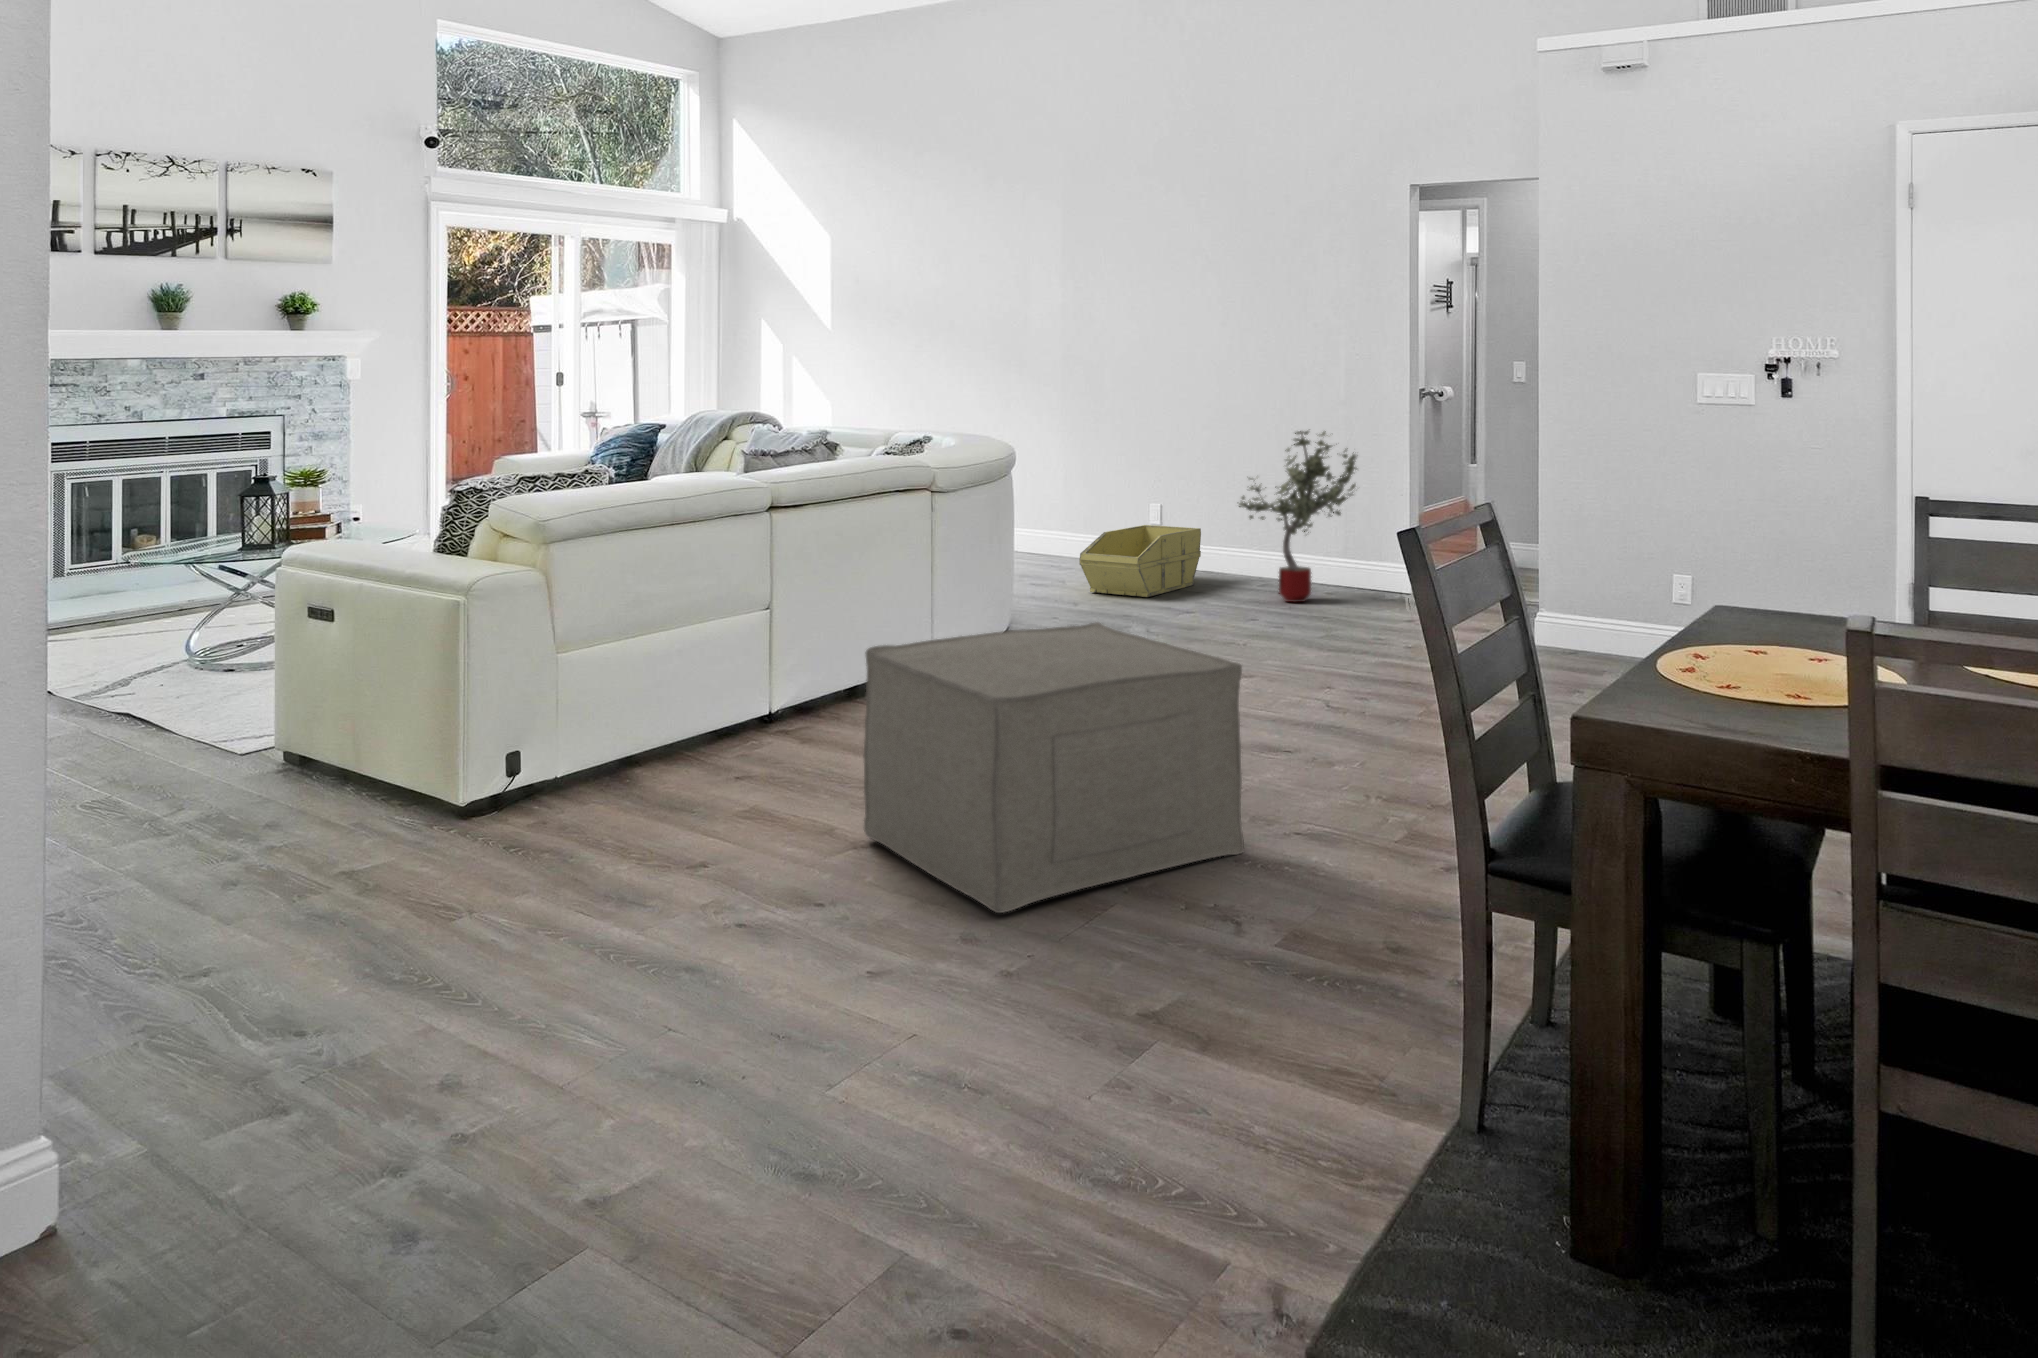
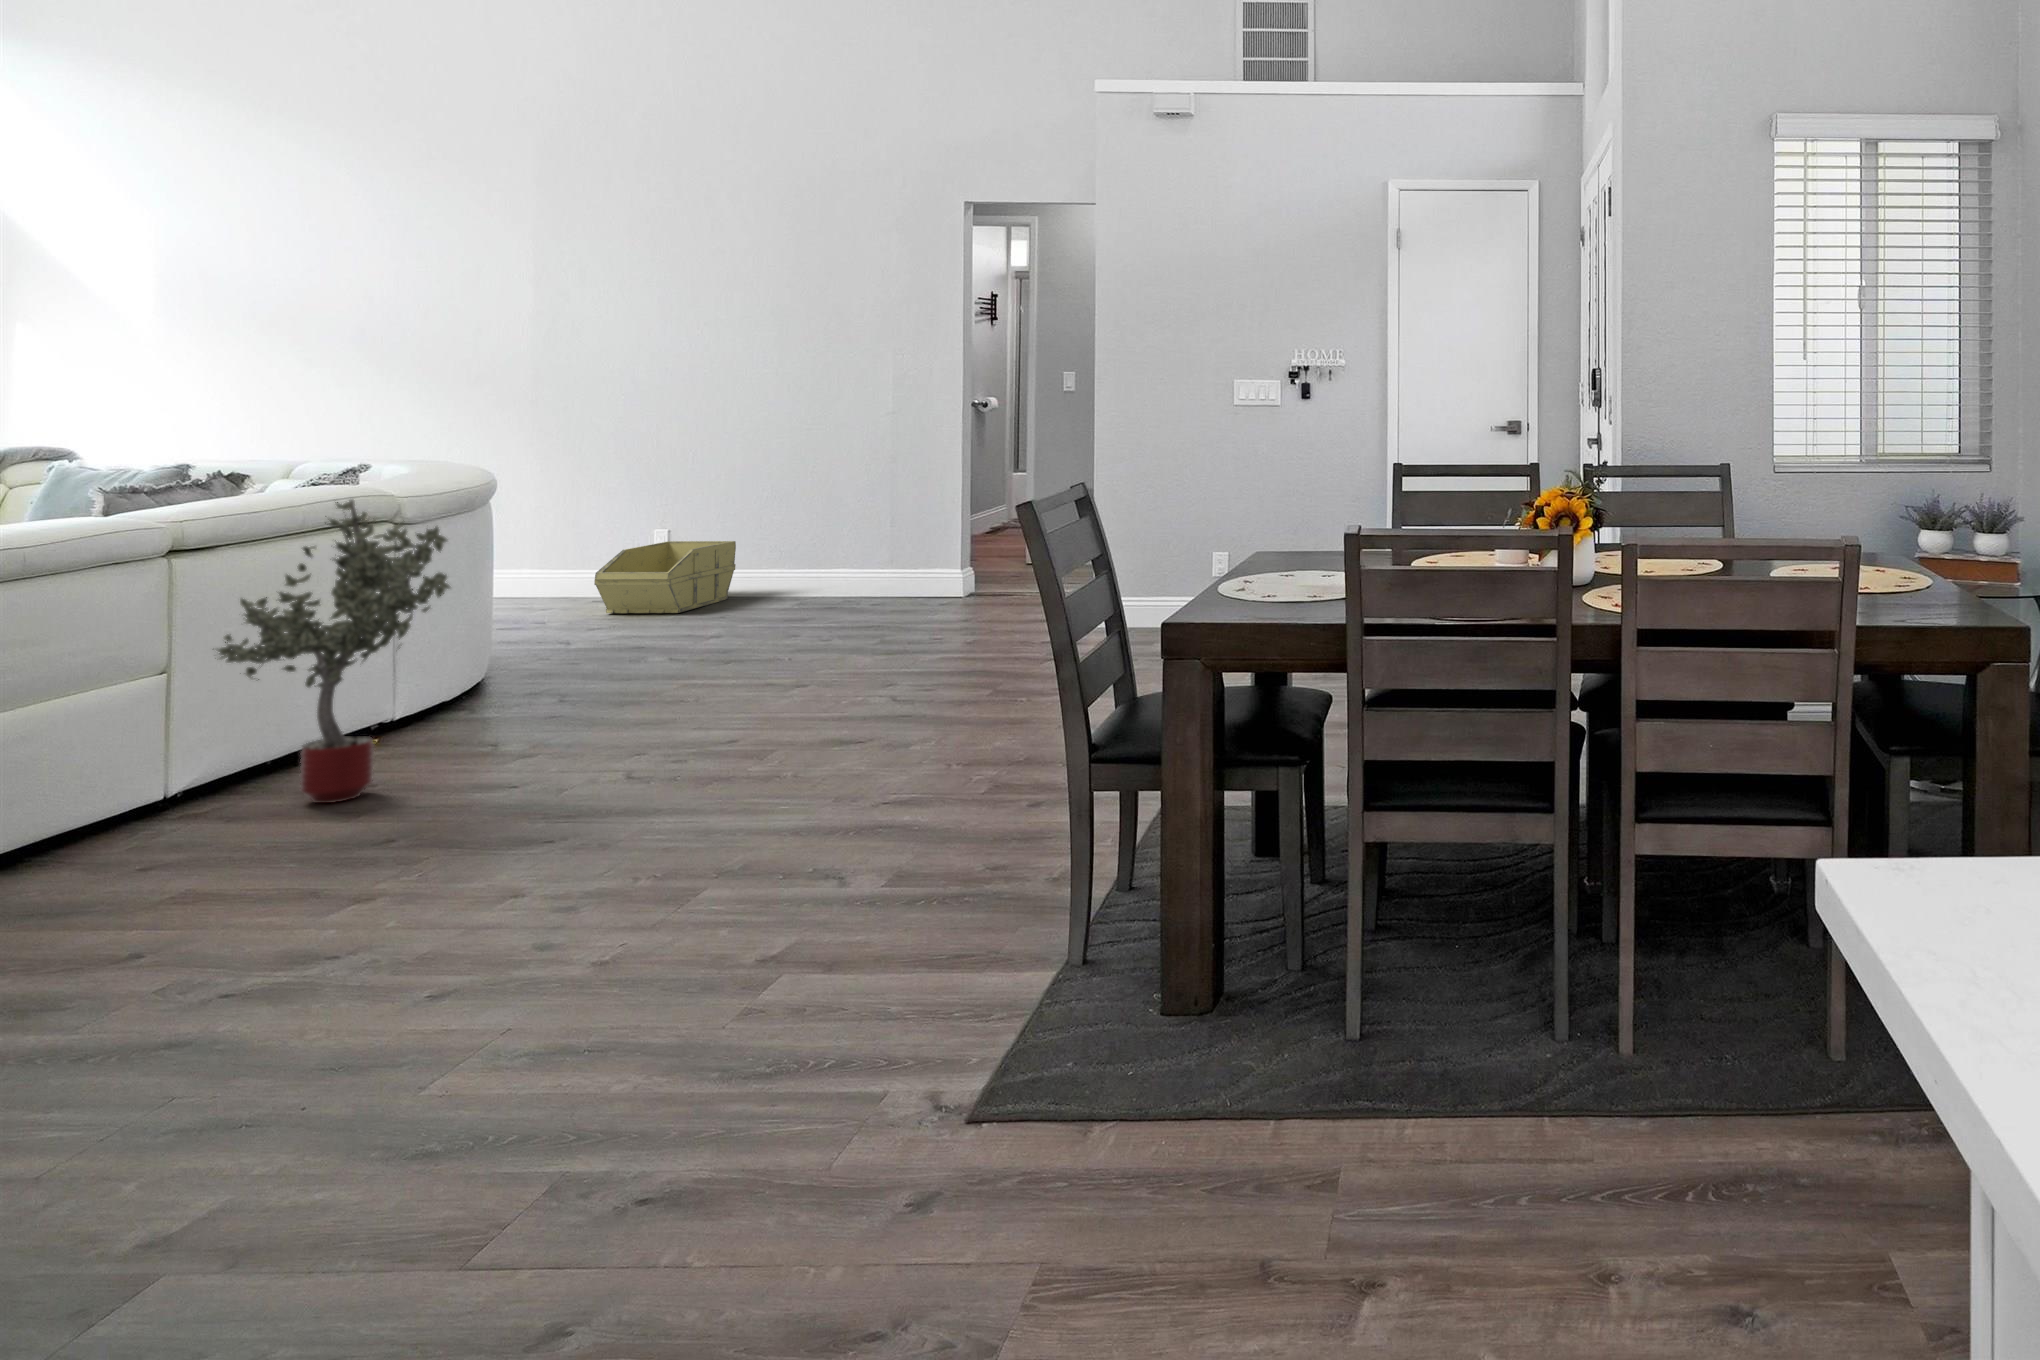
potted tree: present [1239,431,1358,602] -> present [217,500,450,803]
ottoman: present [863,622,1244,913] -> none [444,610,856,860]

